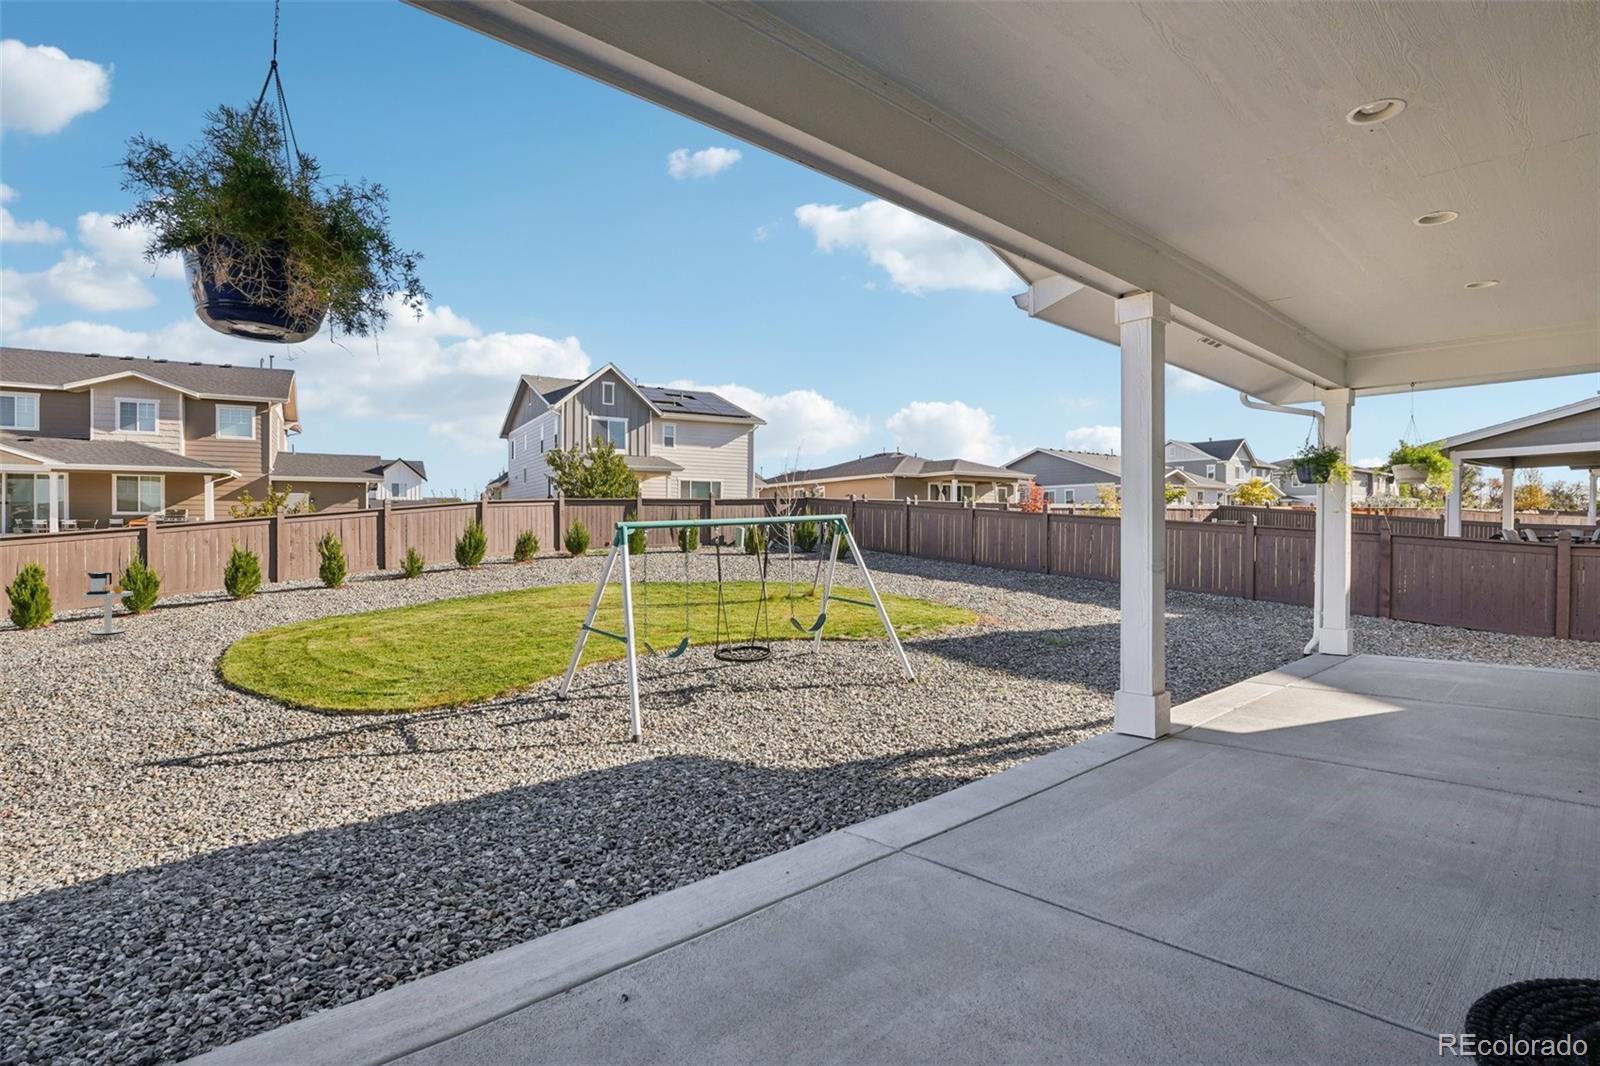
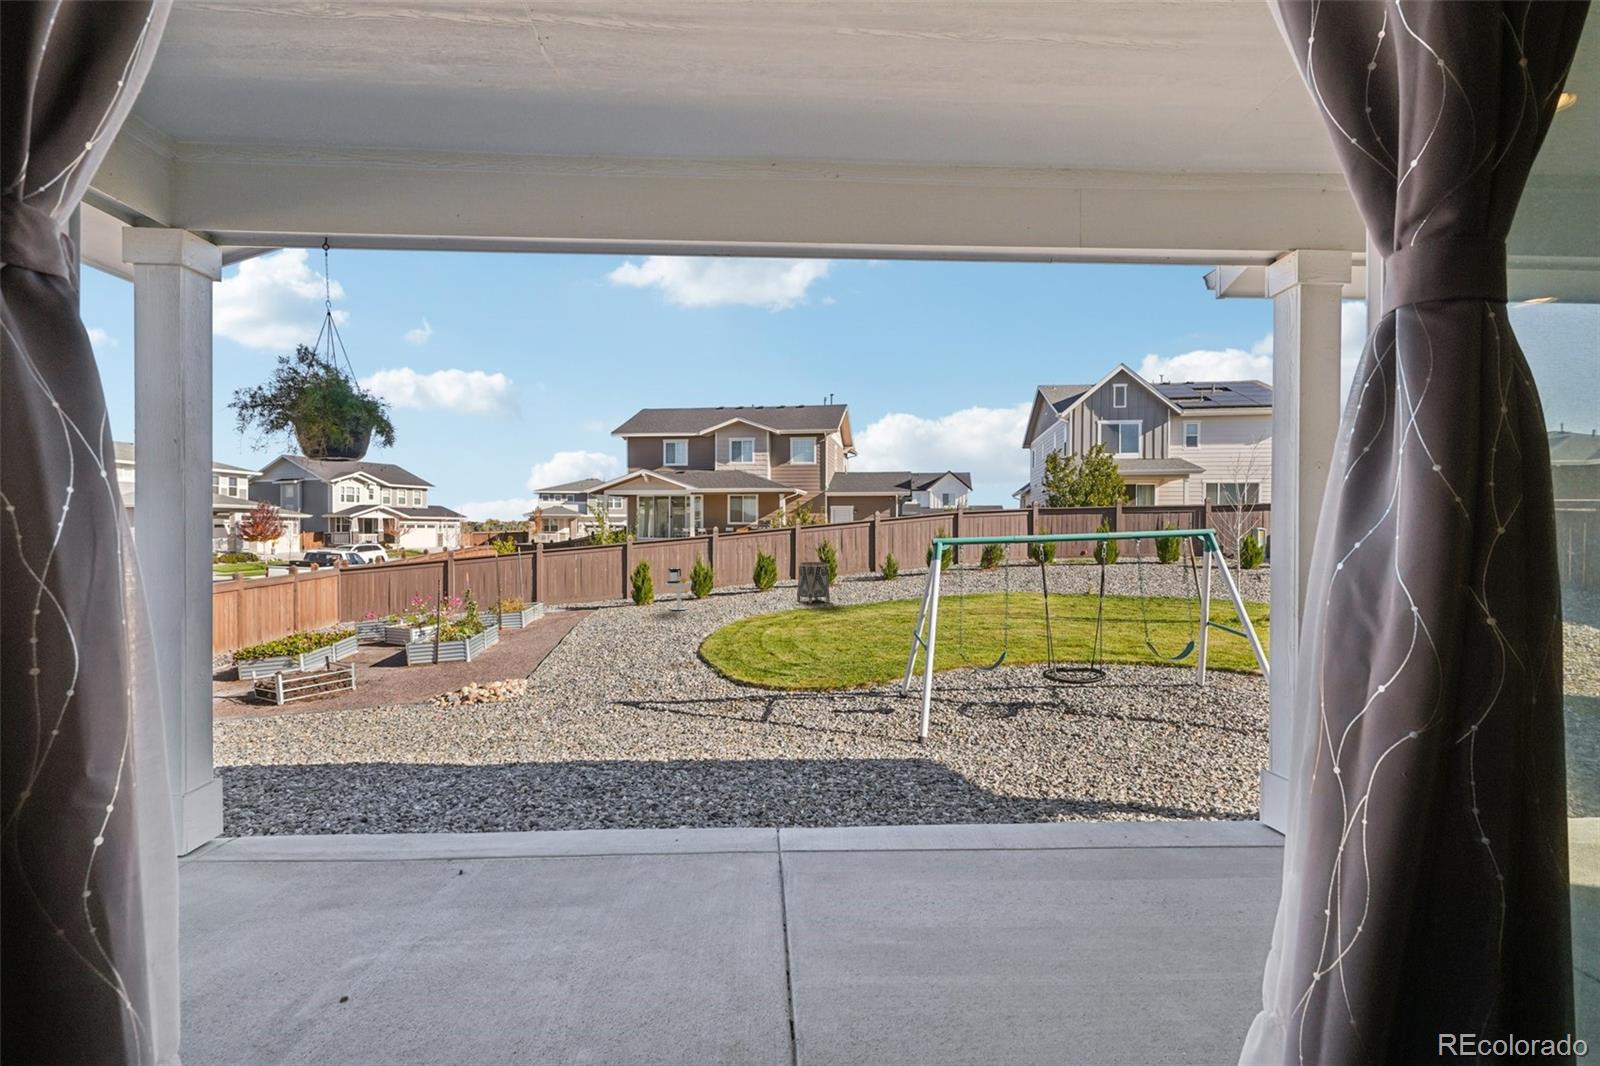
basket: none [301,558,351,610] -> present [797,562,830,603]

